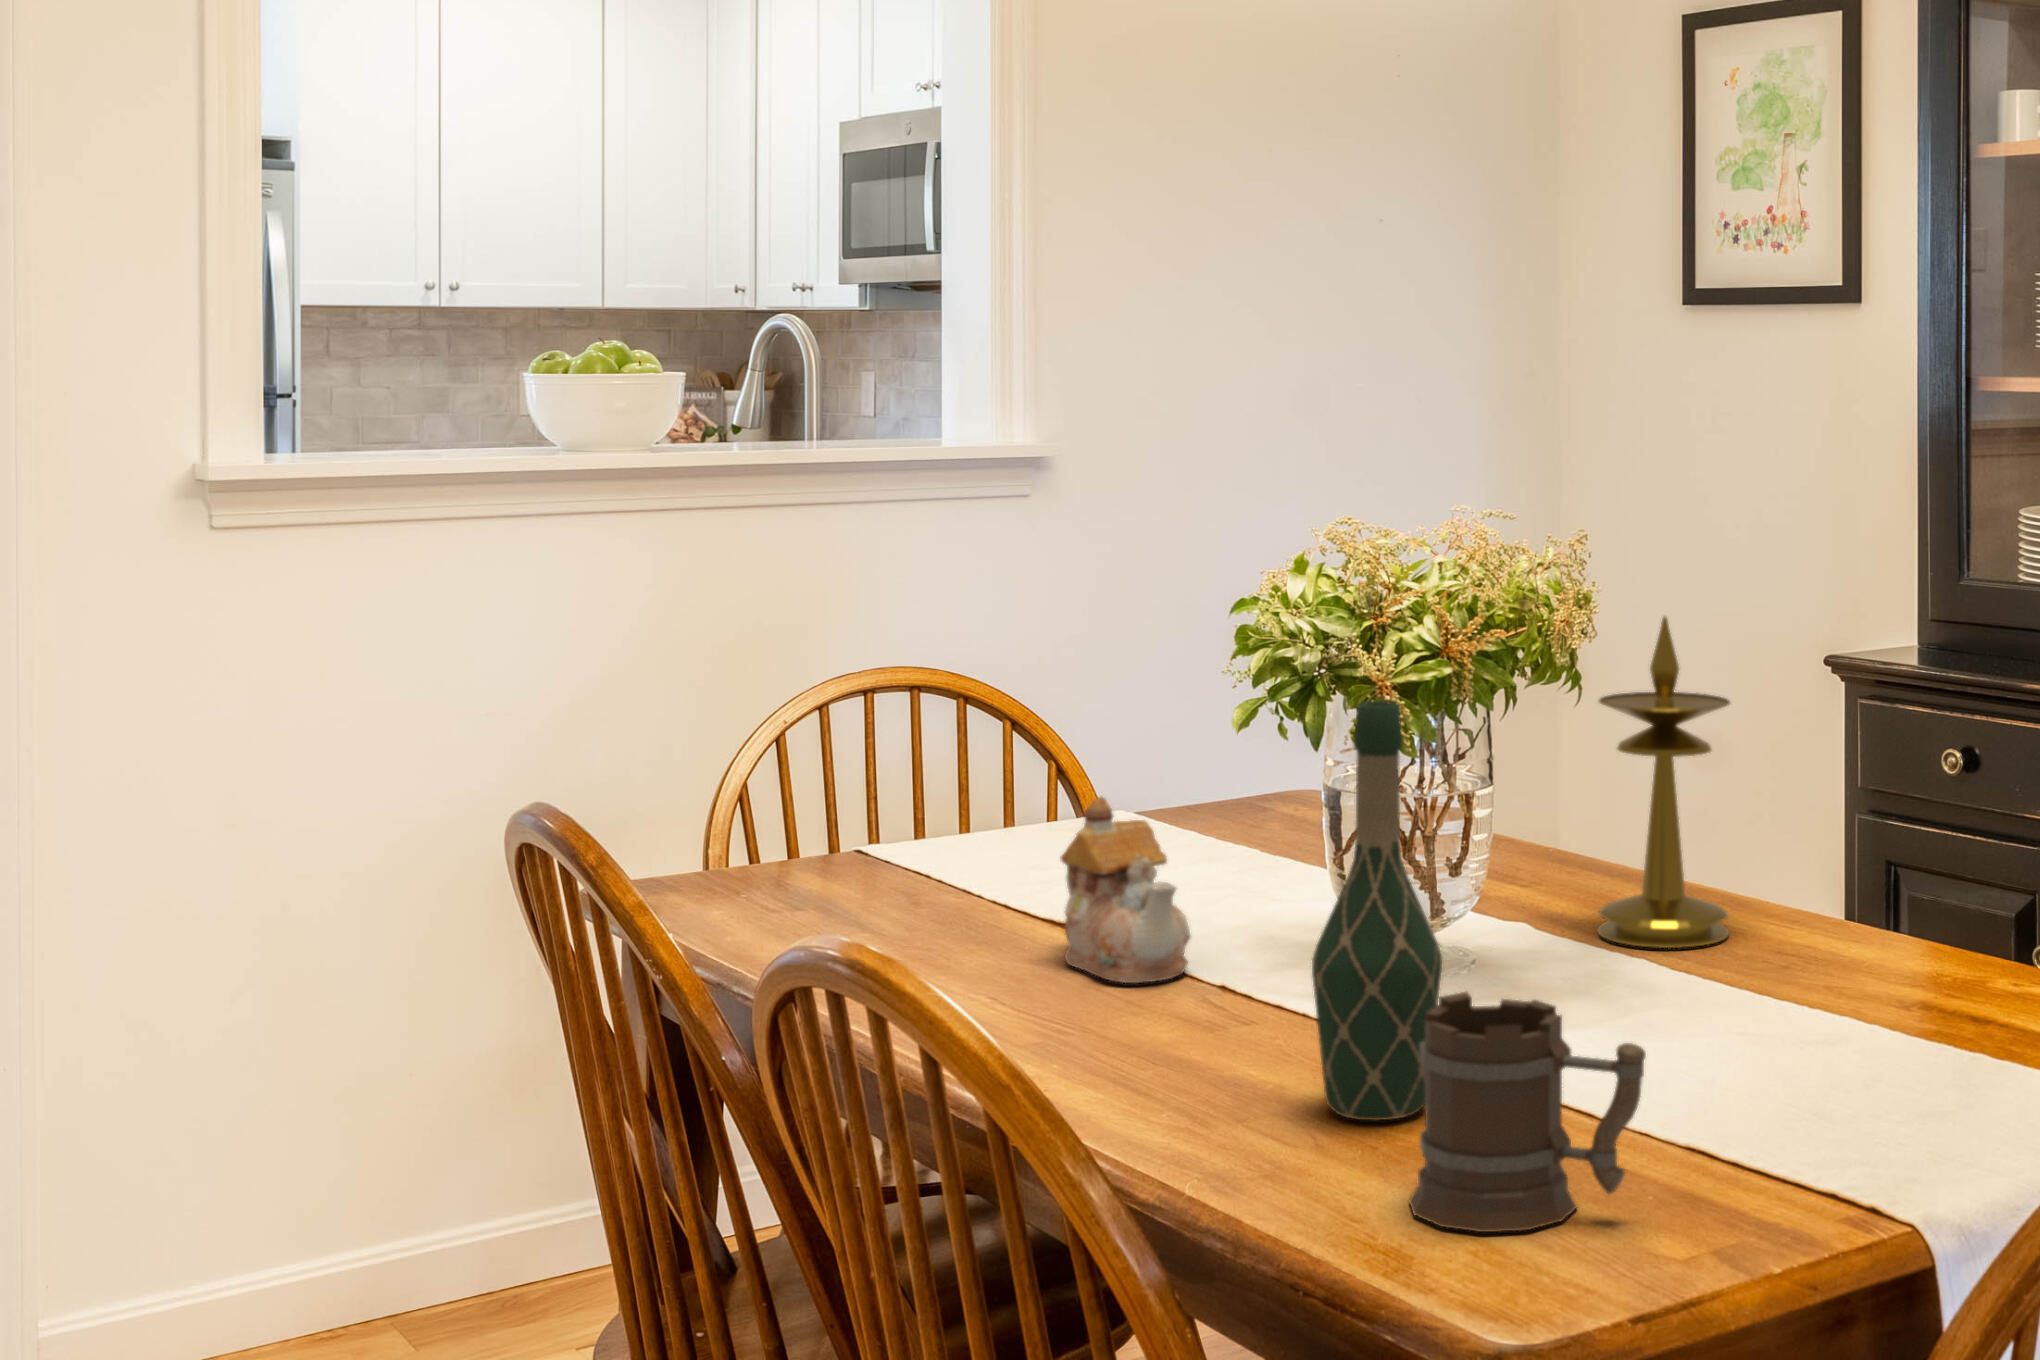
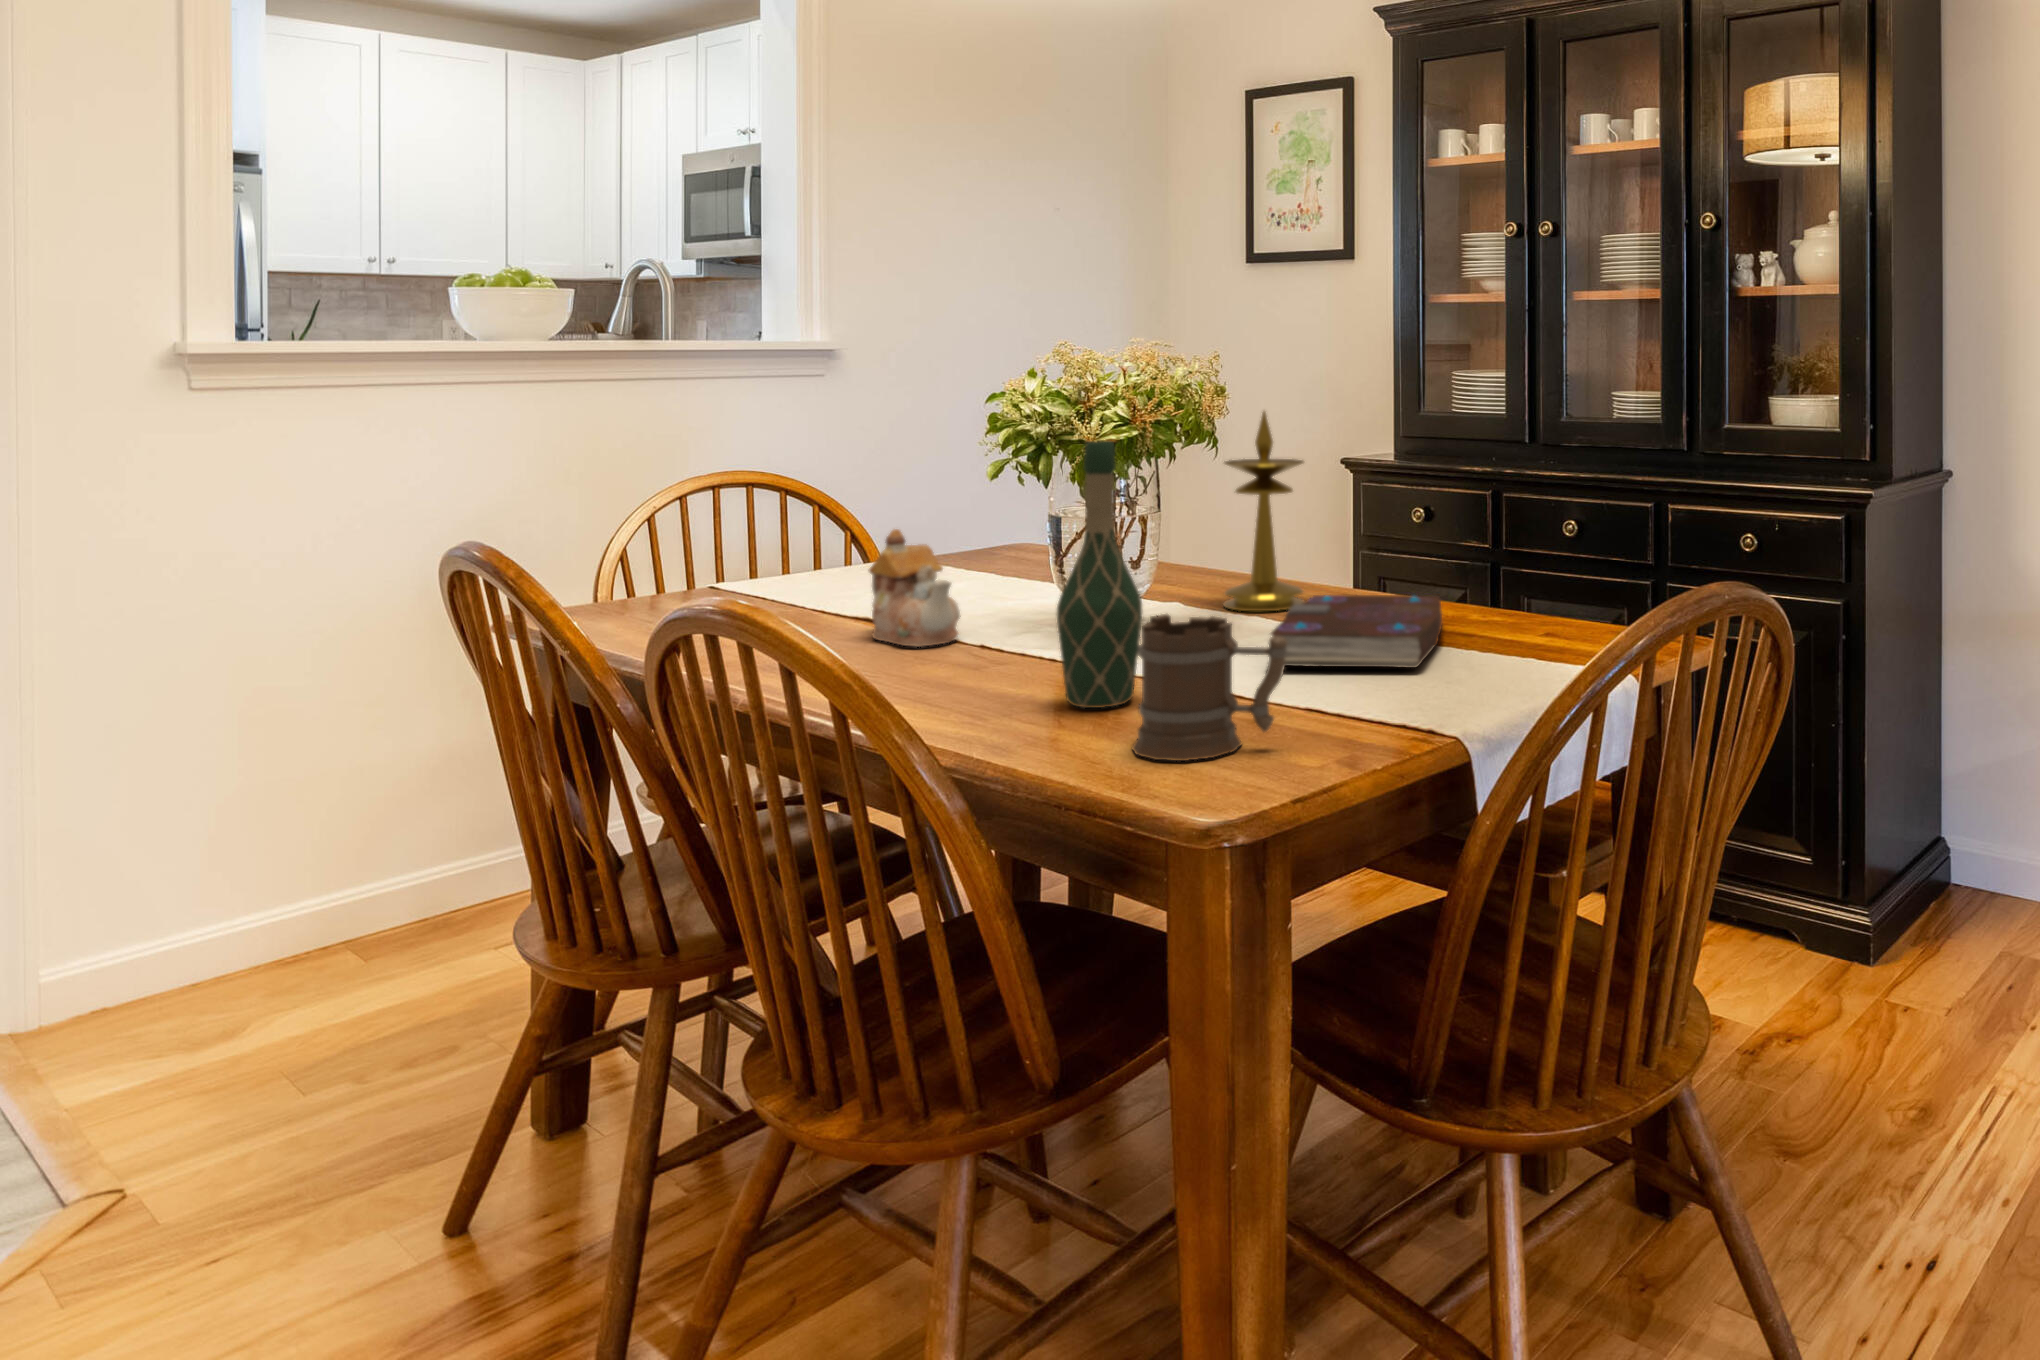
book: none [1641,930,1946,1081] -> present [1271,595,1442,668]

